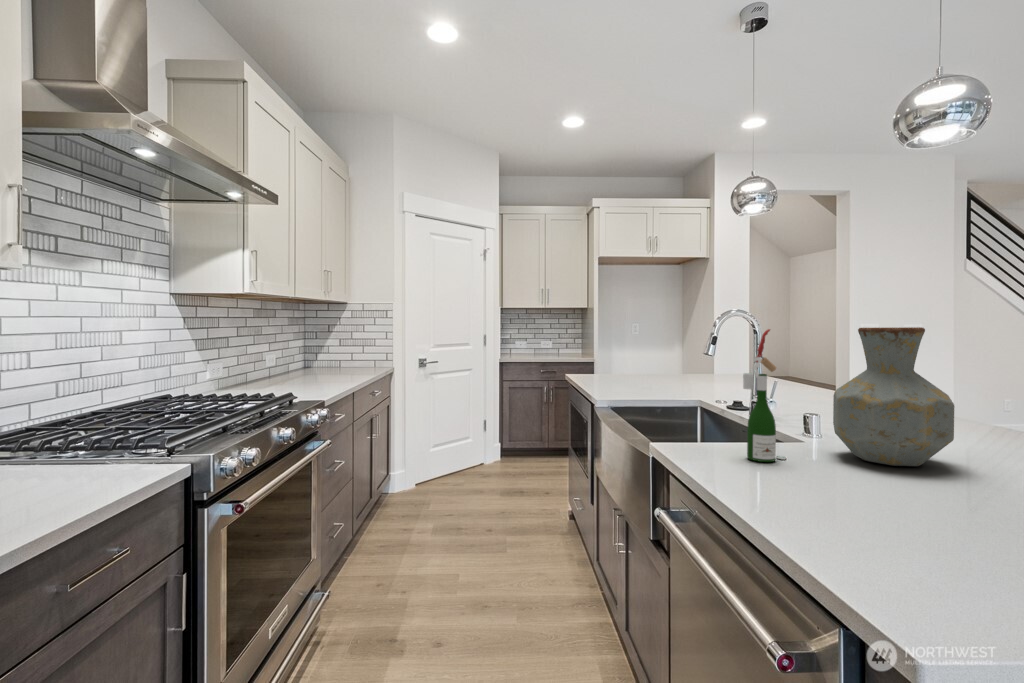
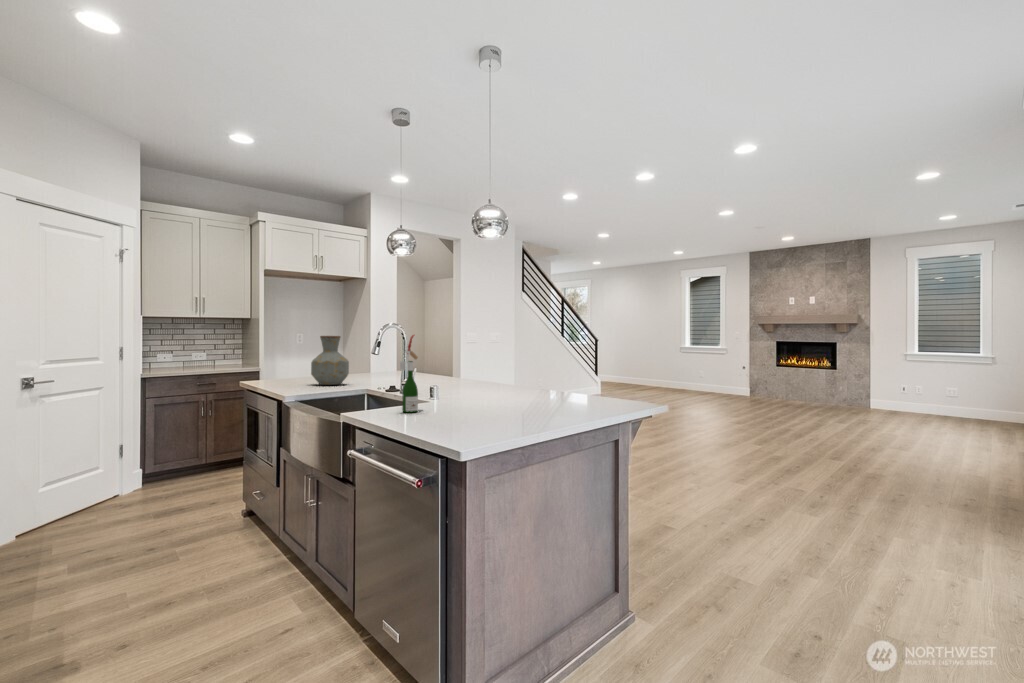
vase: present [833,327,955,466] -> present [311,336,349,385]

